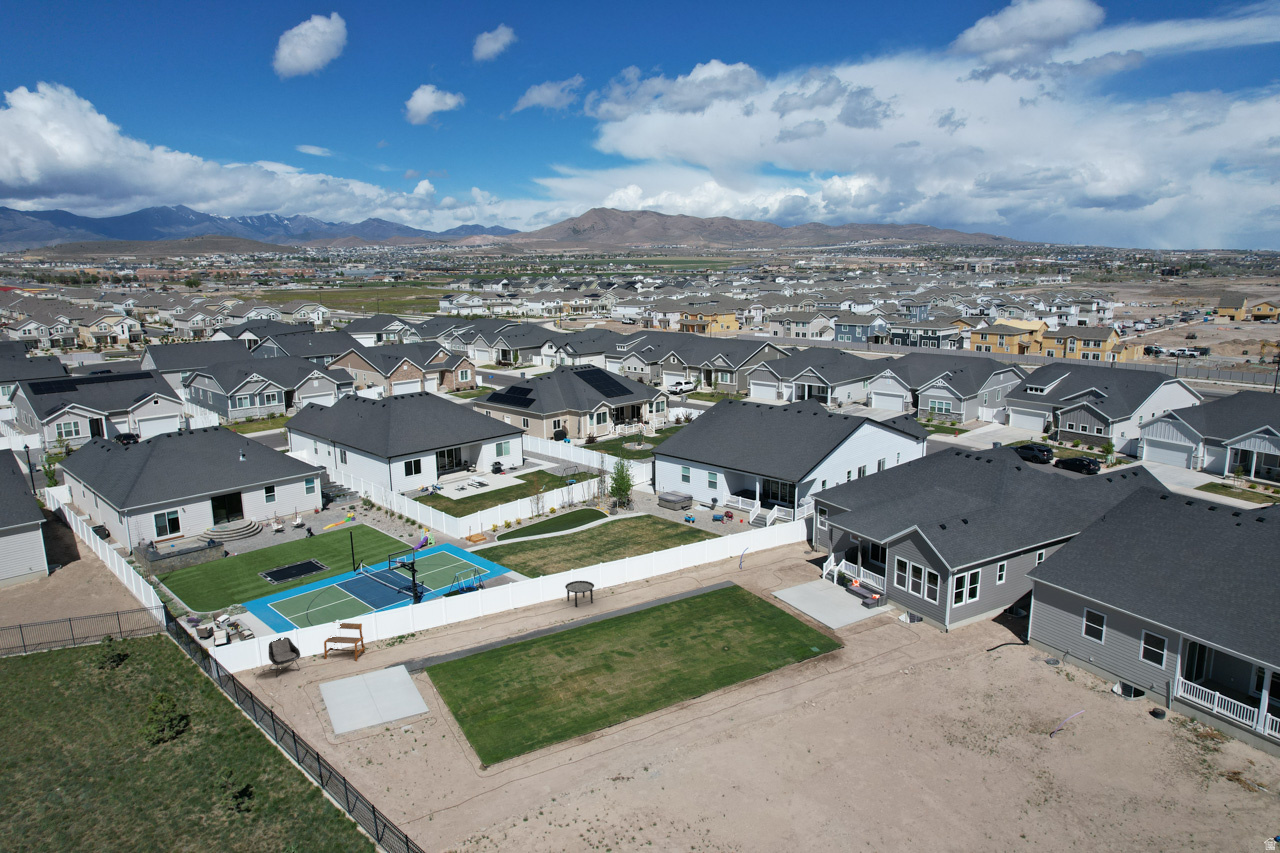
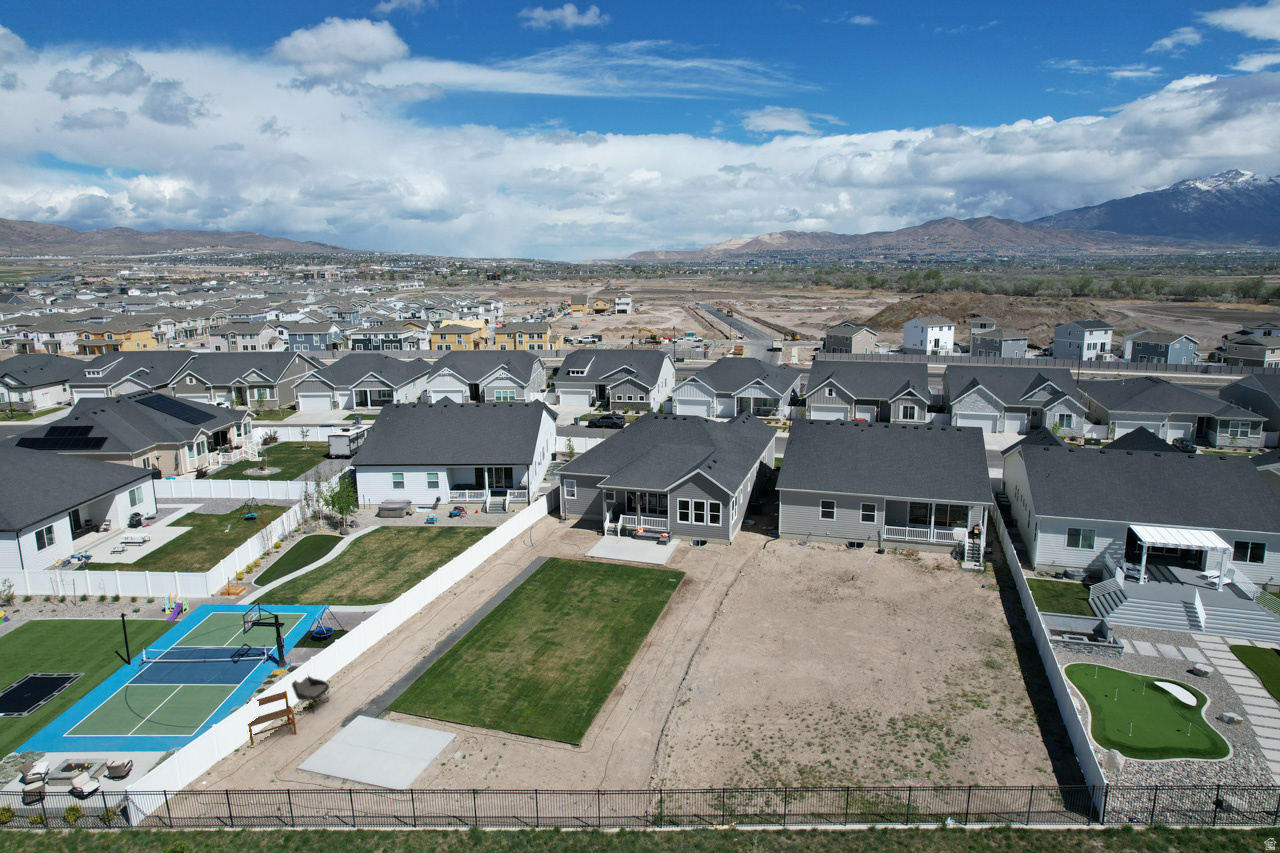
round table: present [565,581,594,607] -> none [427,587,458,614]
lounge chair: present [269,637,300,677] -> present [292,676,329,710]

